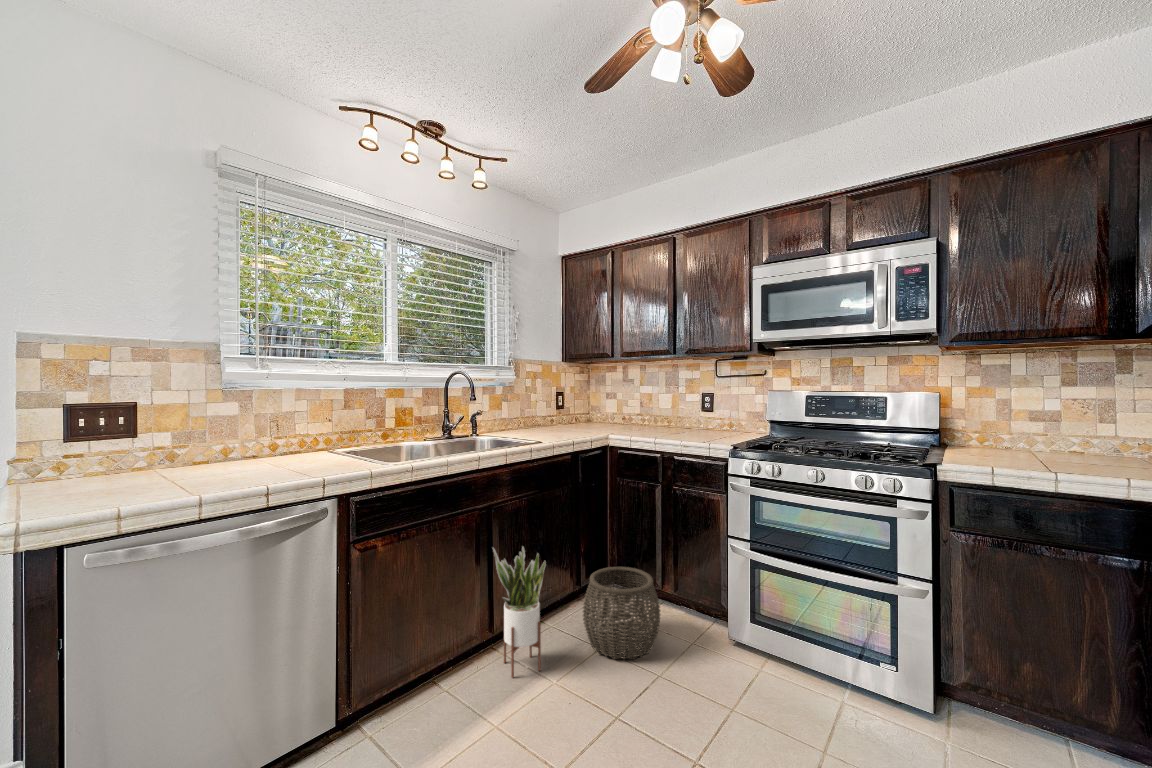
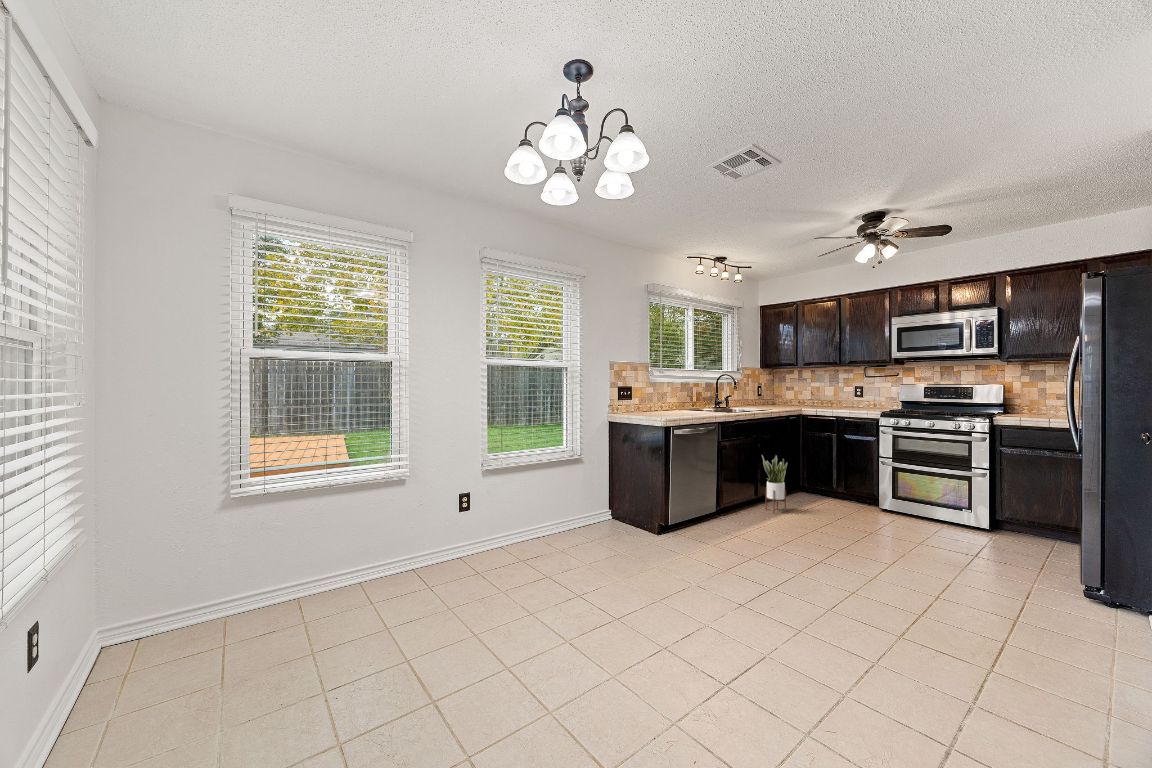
woven basket: present [583,567,660,659] -> none [801,473,844,512]

